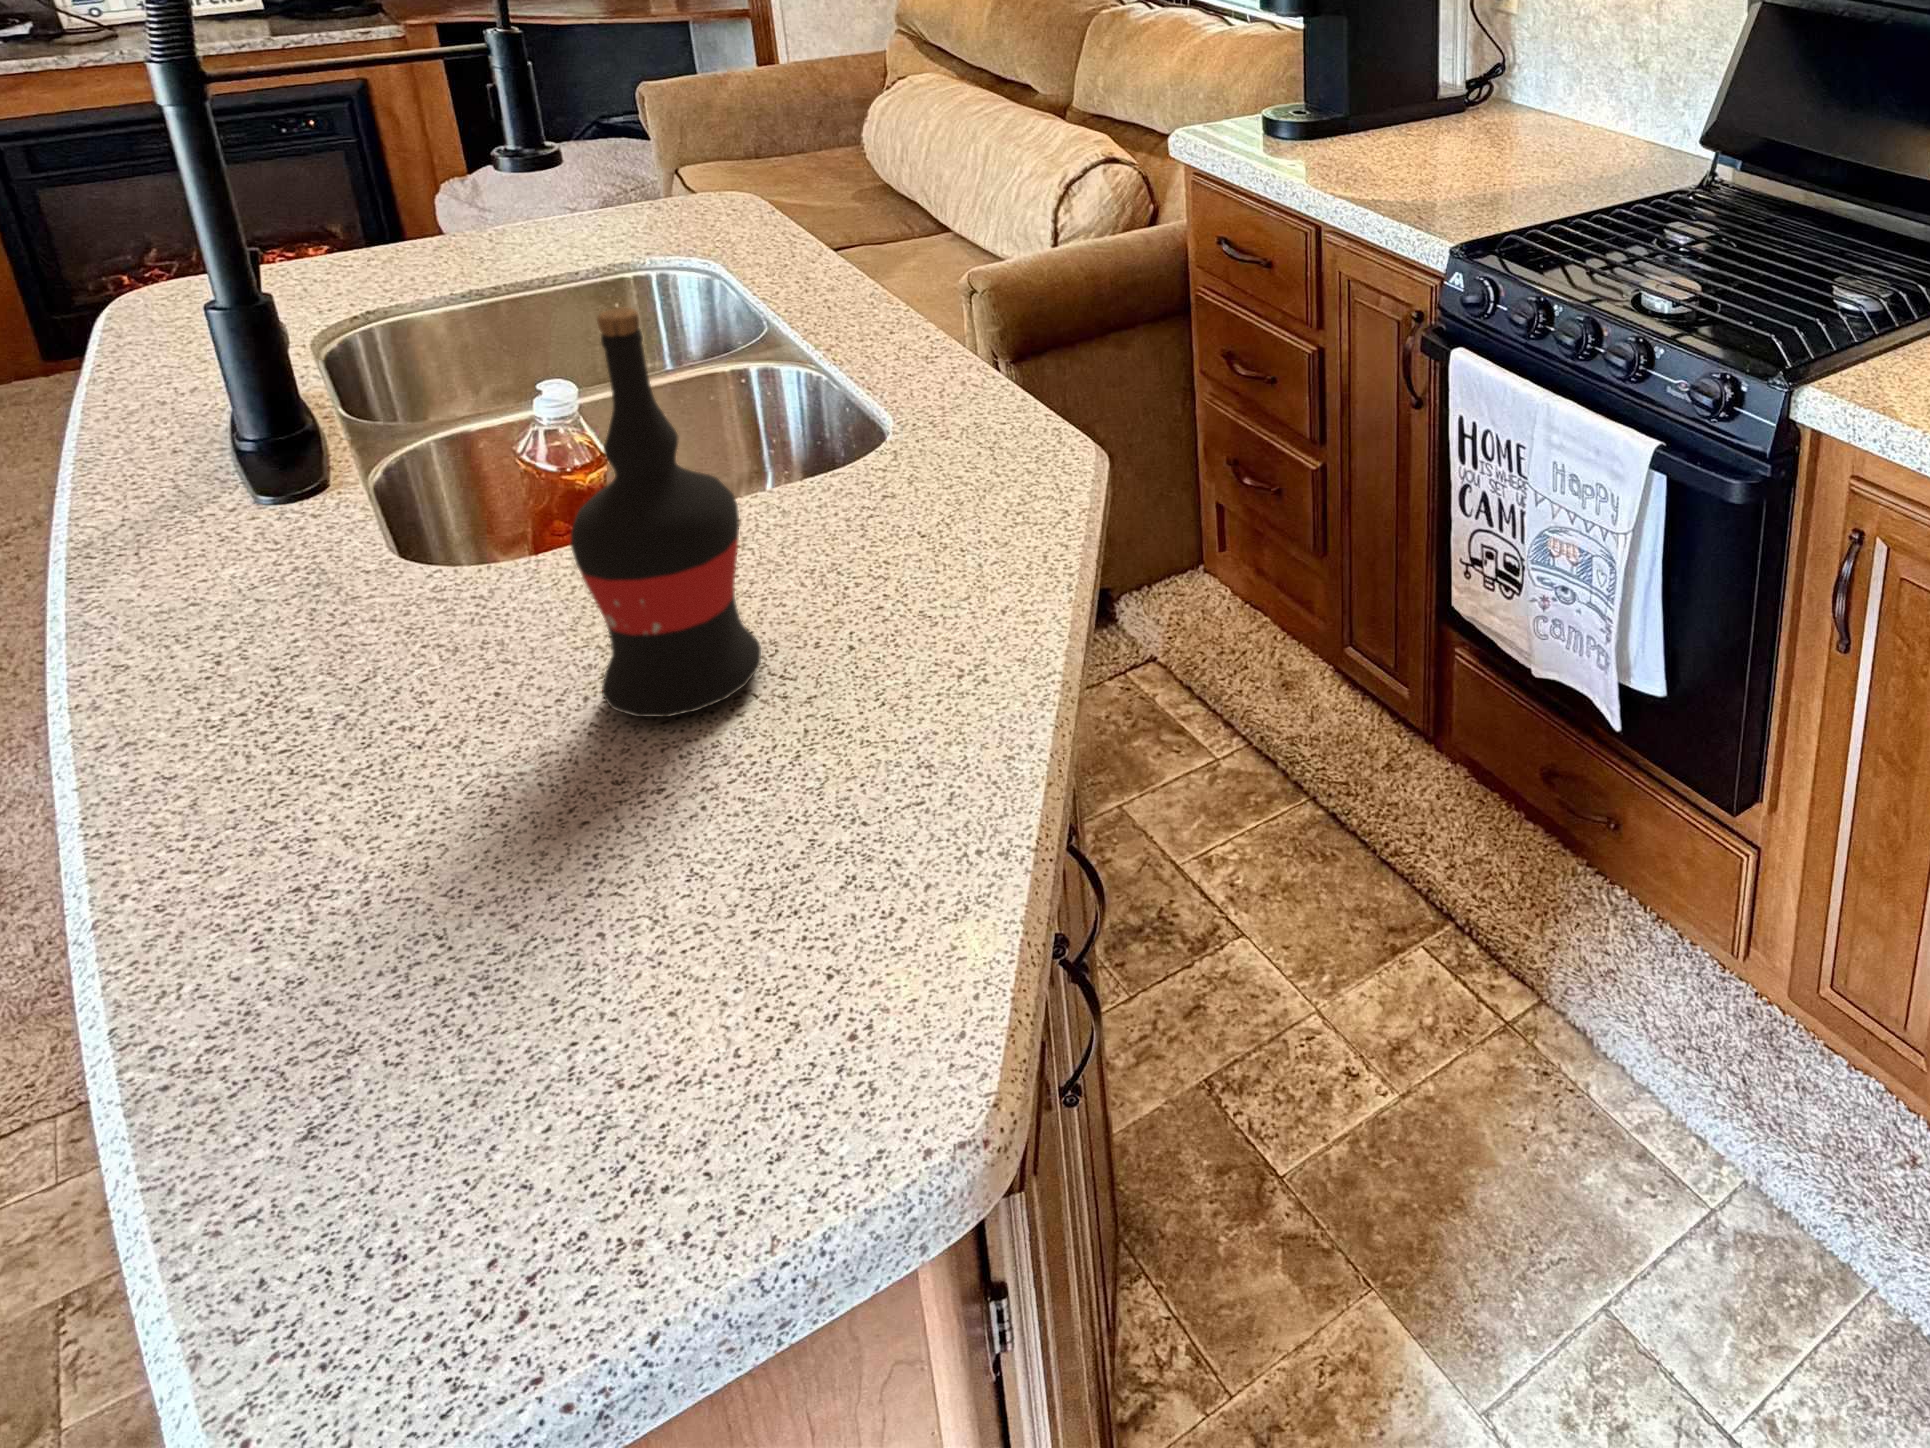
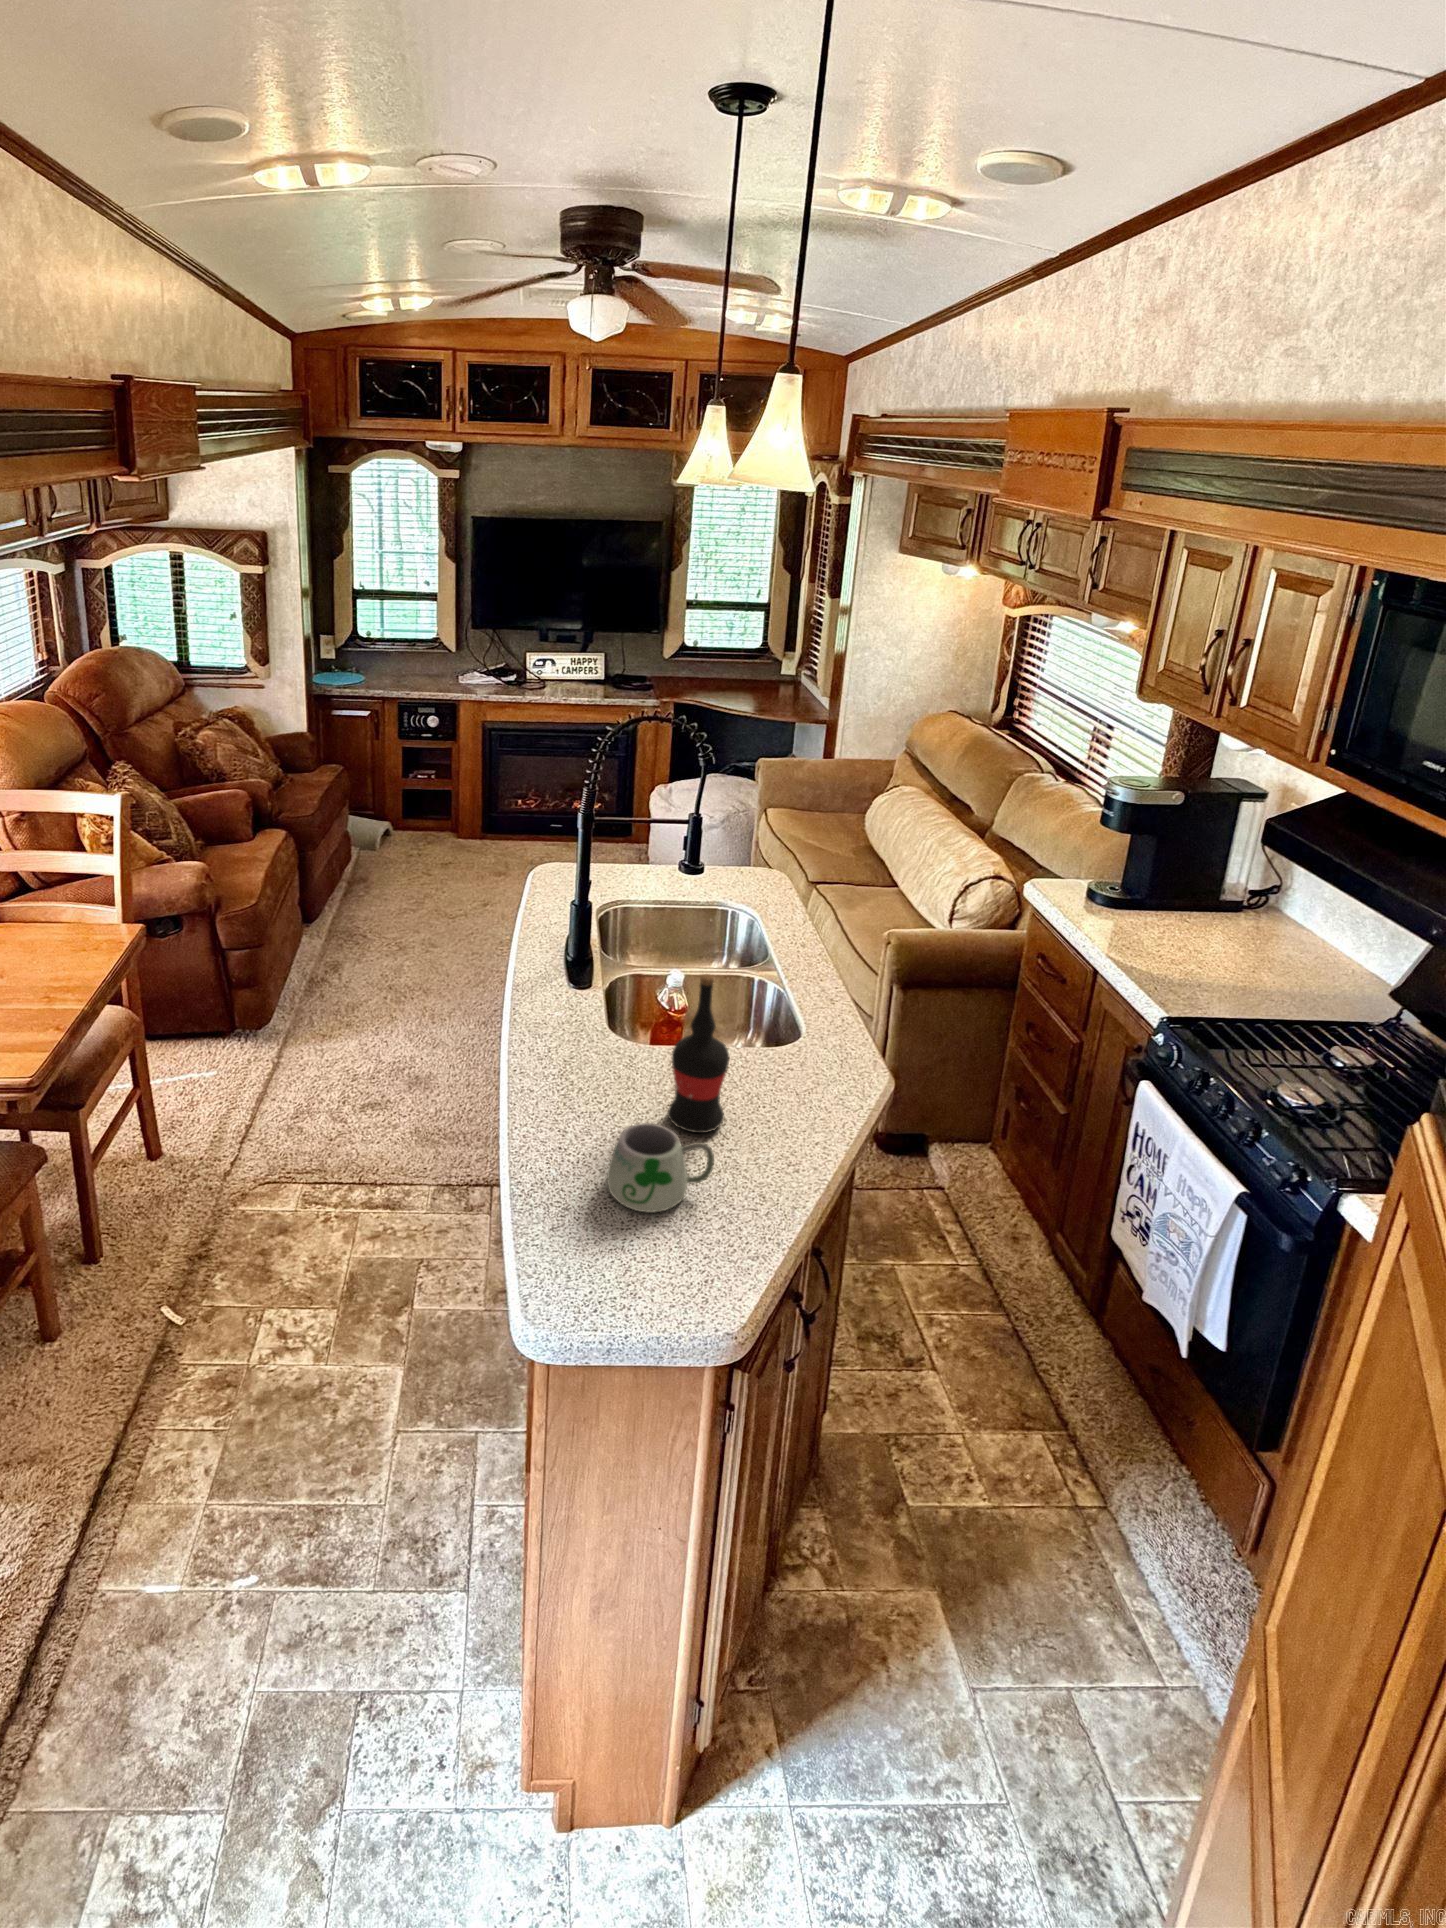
mug: none [443,719,770,984] -> present [607,1123,714,1229]

